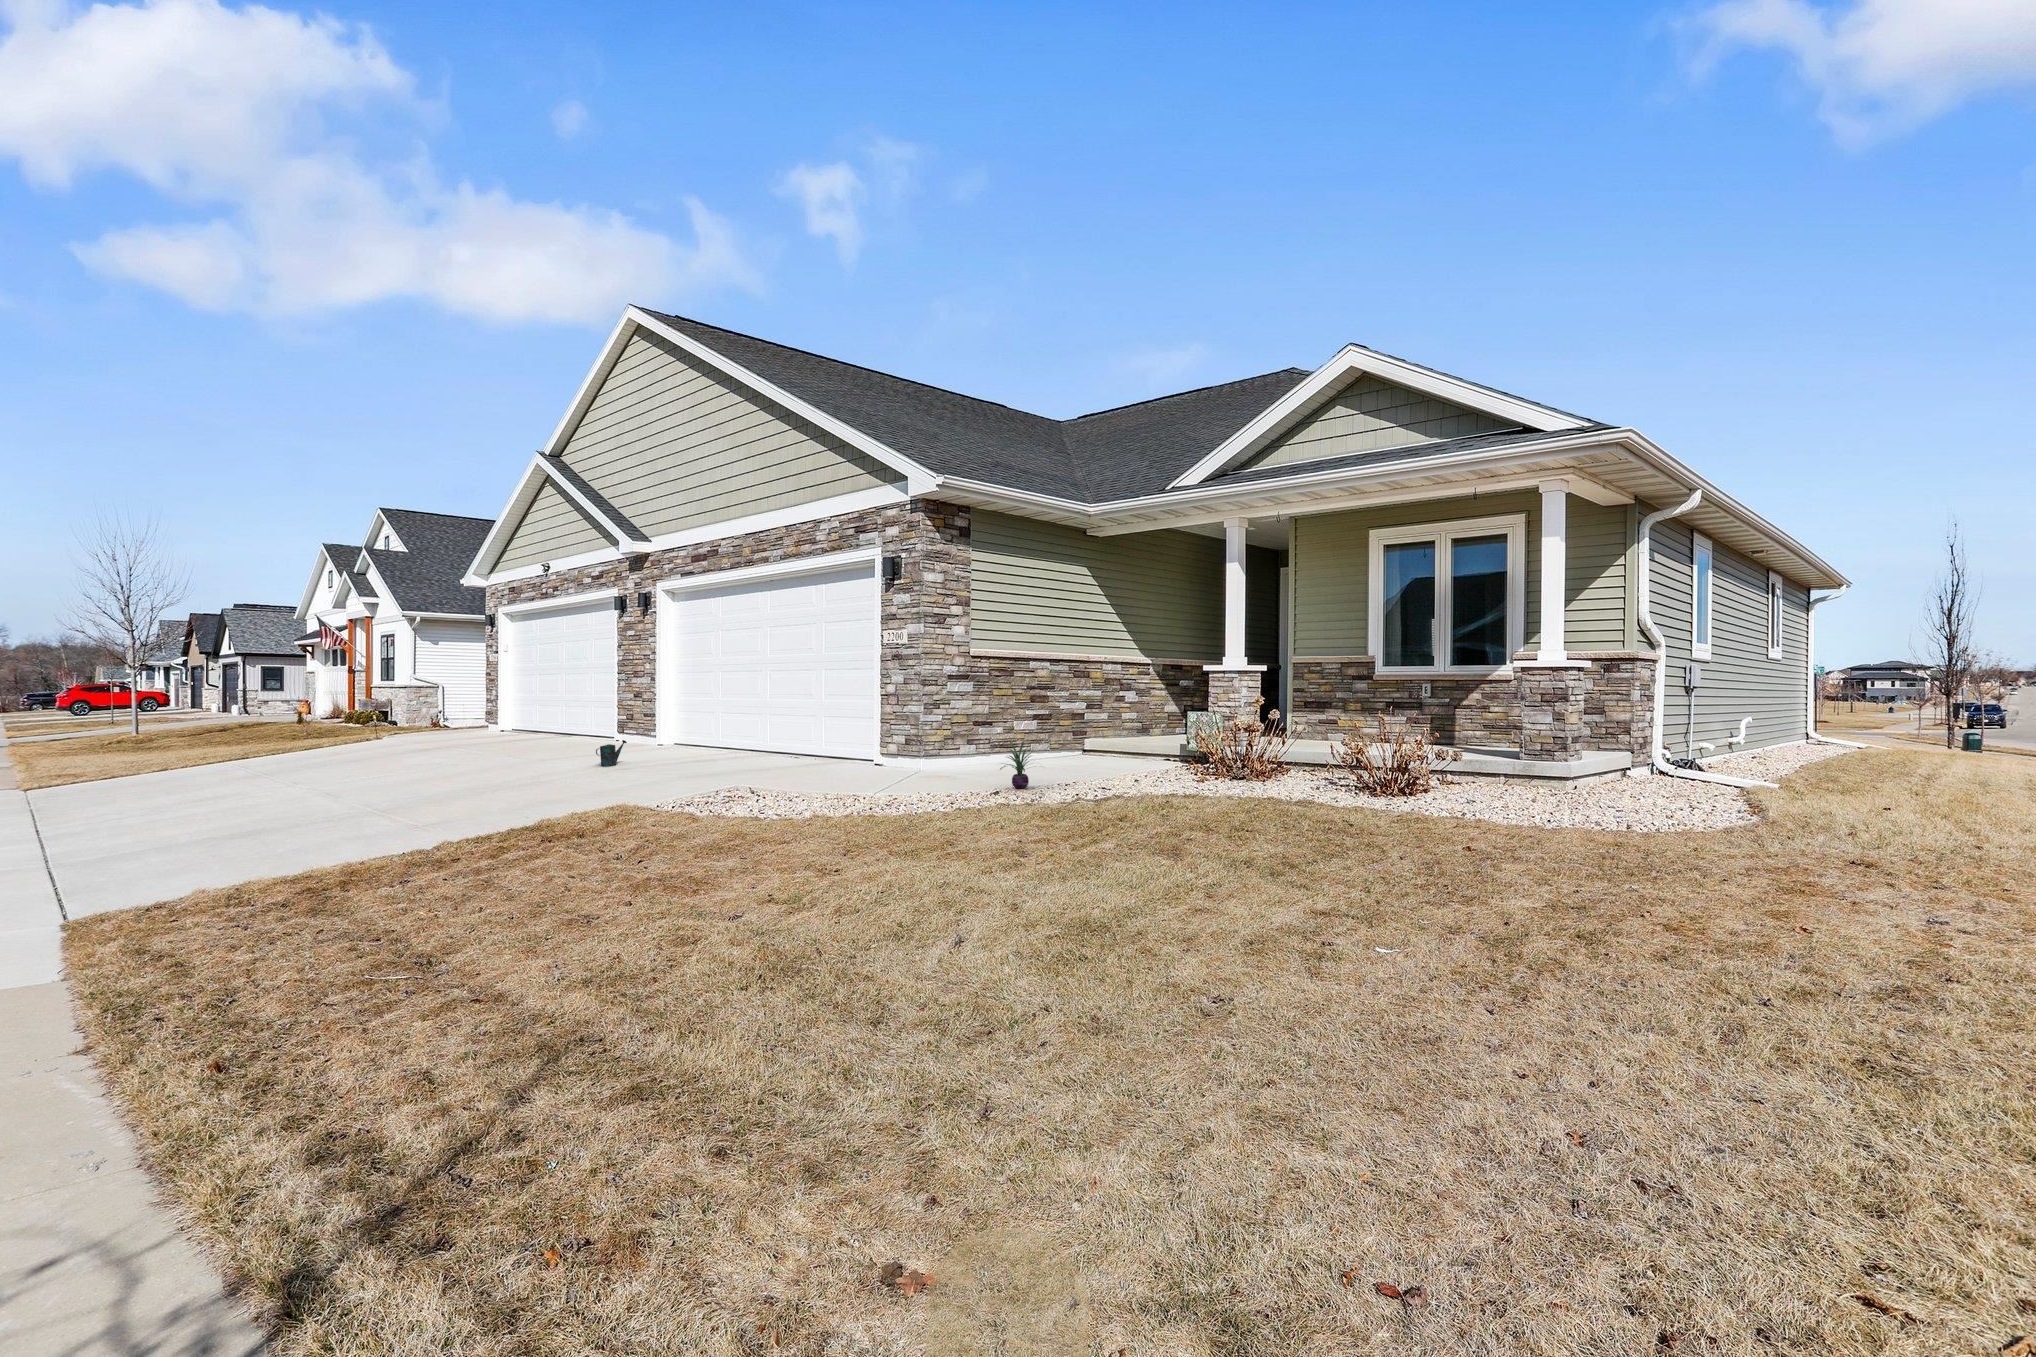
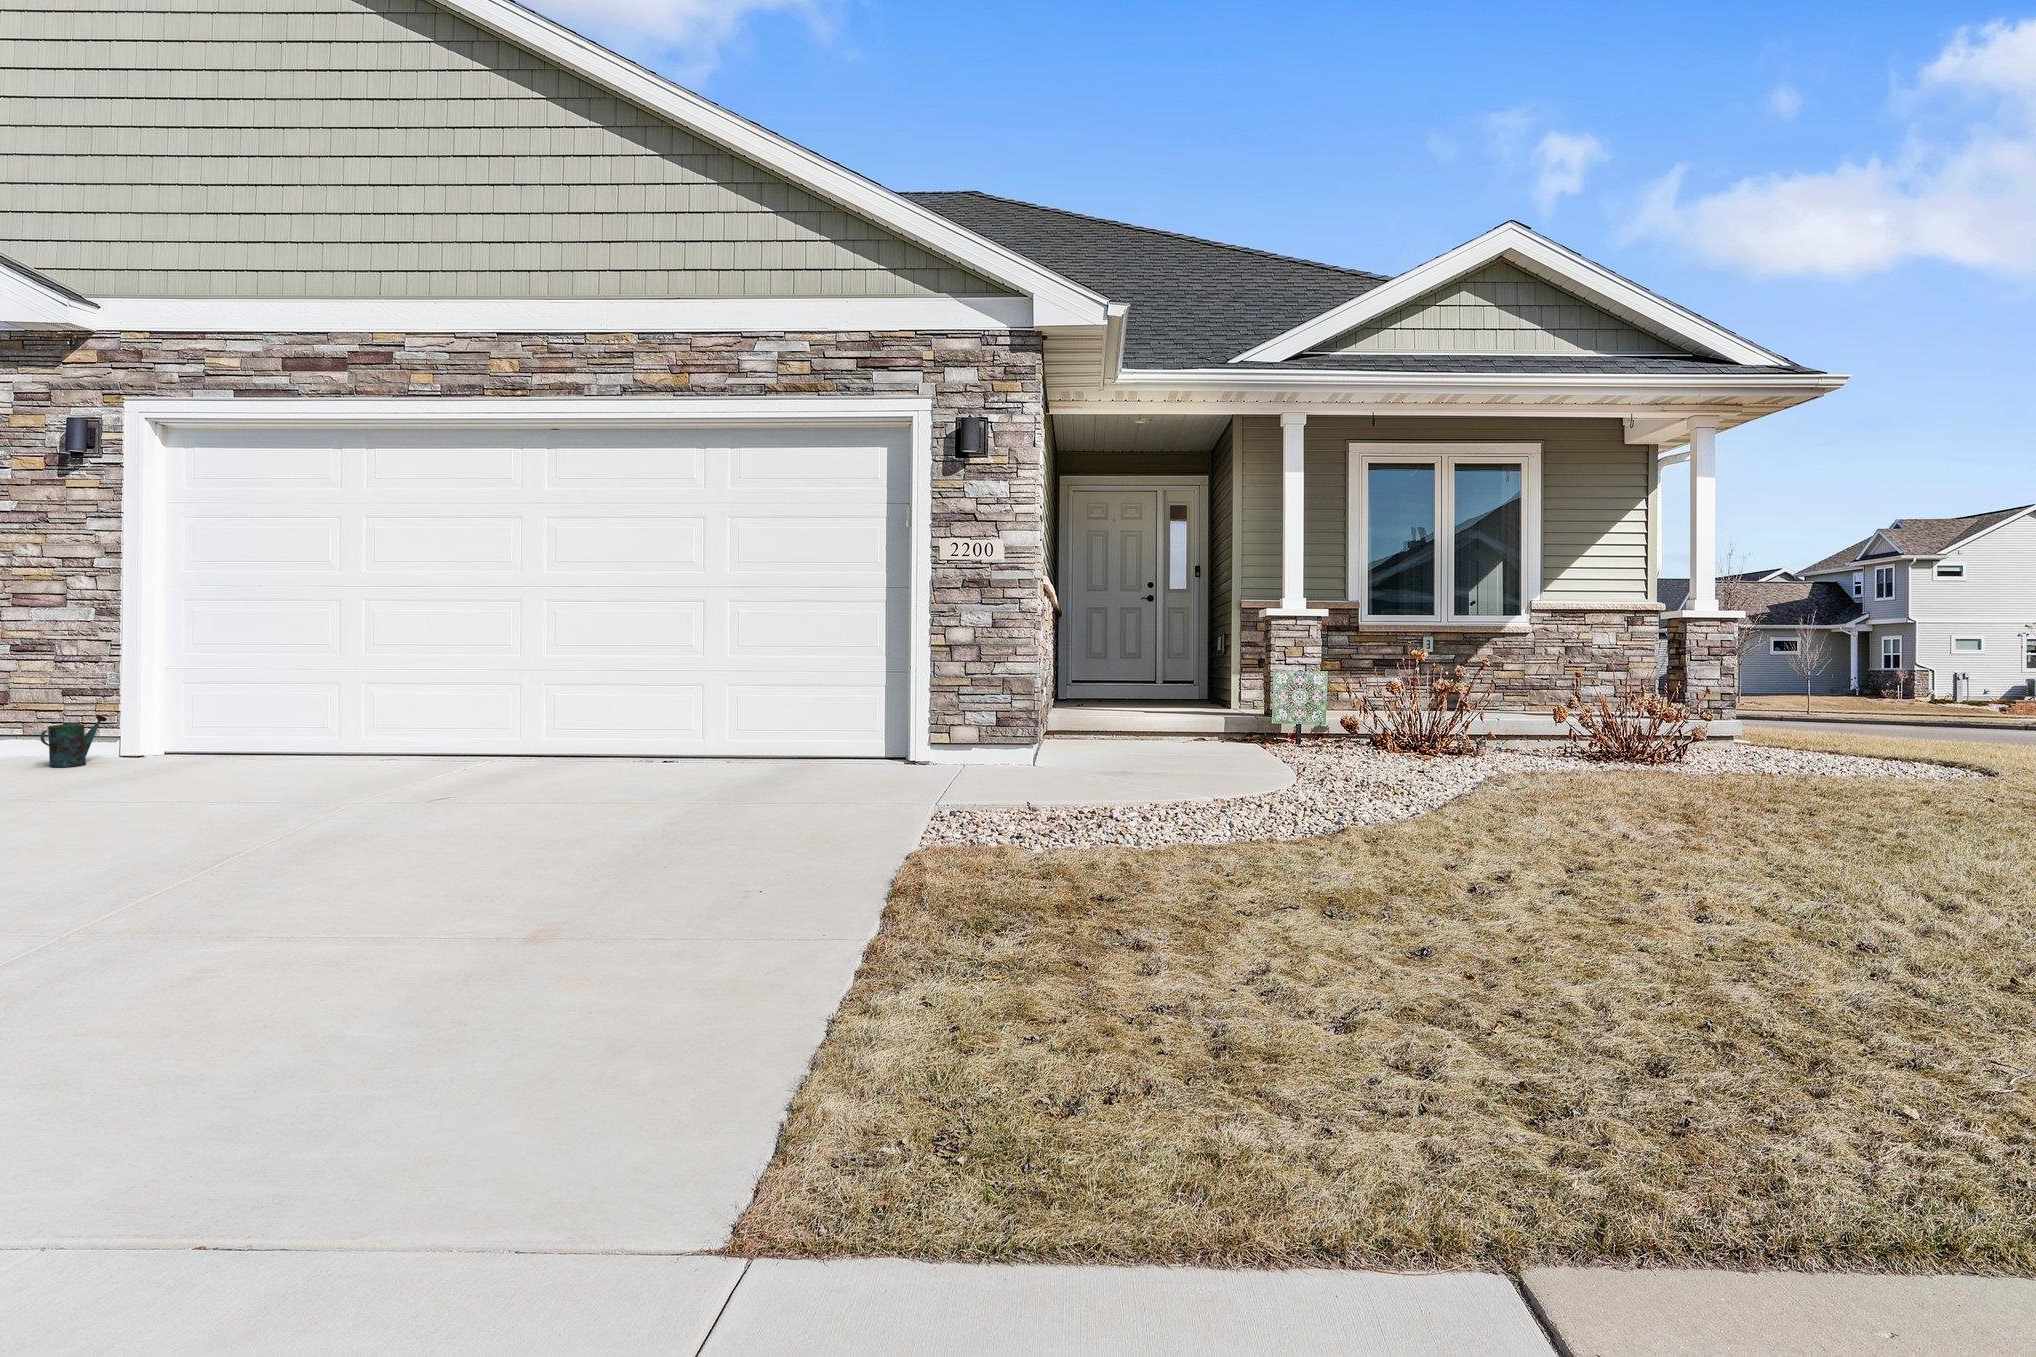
decorative plant: present [1000,741,1033,789] -> none [940,700,1026,779]

